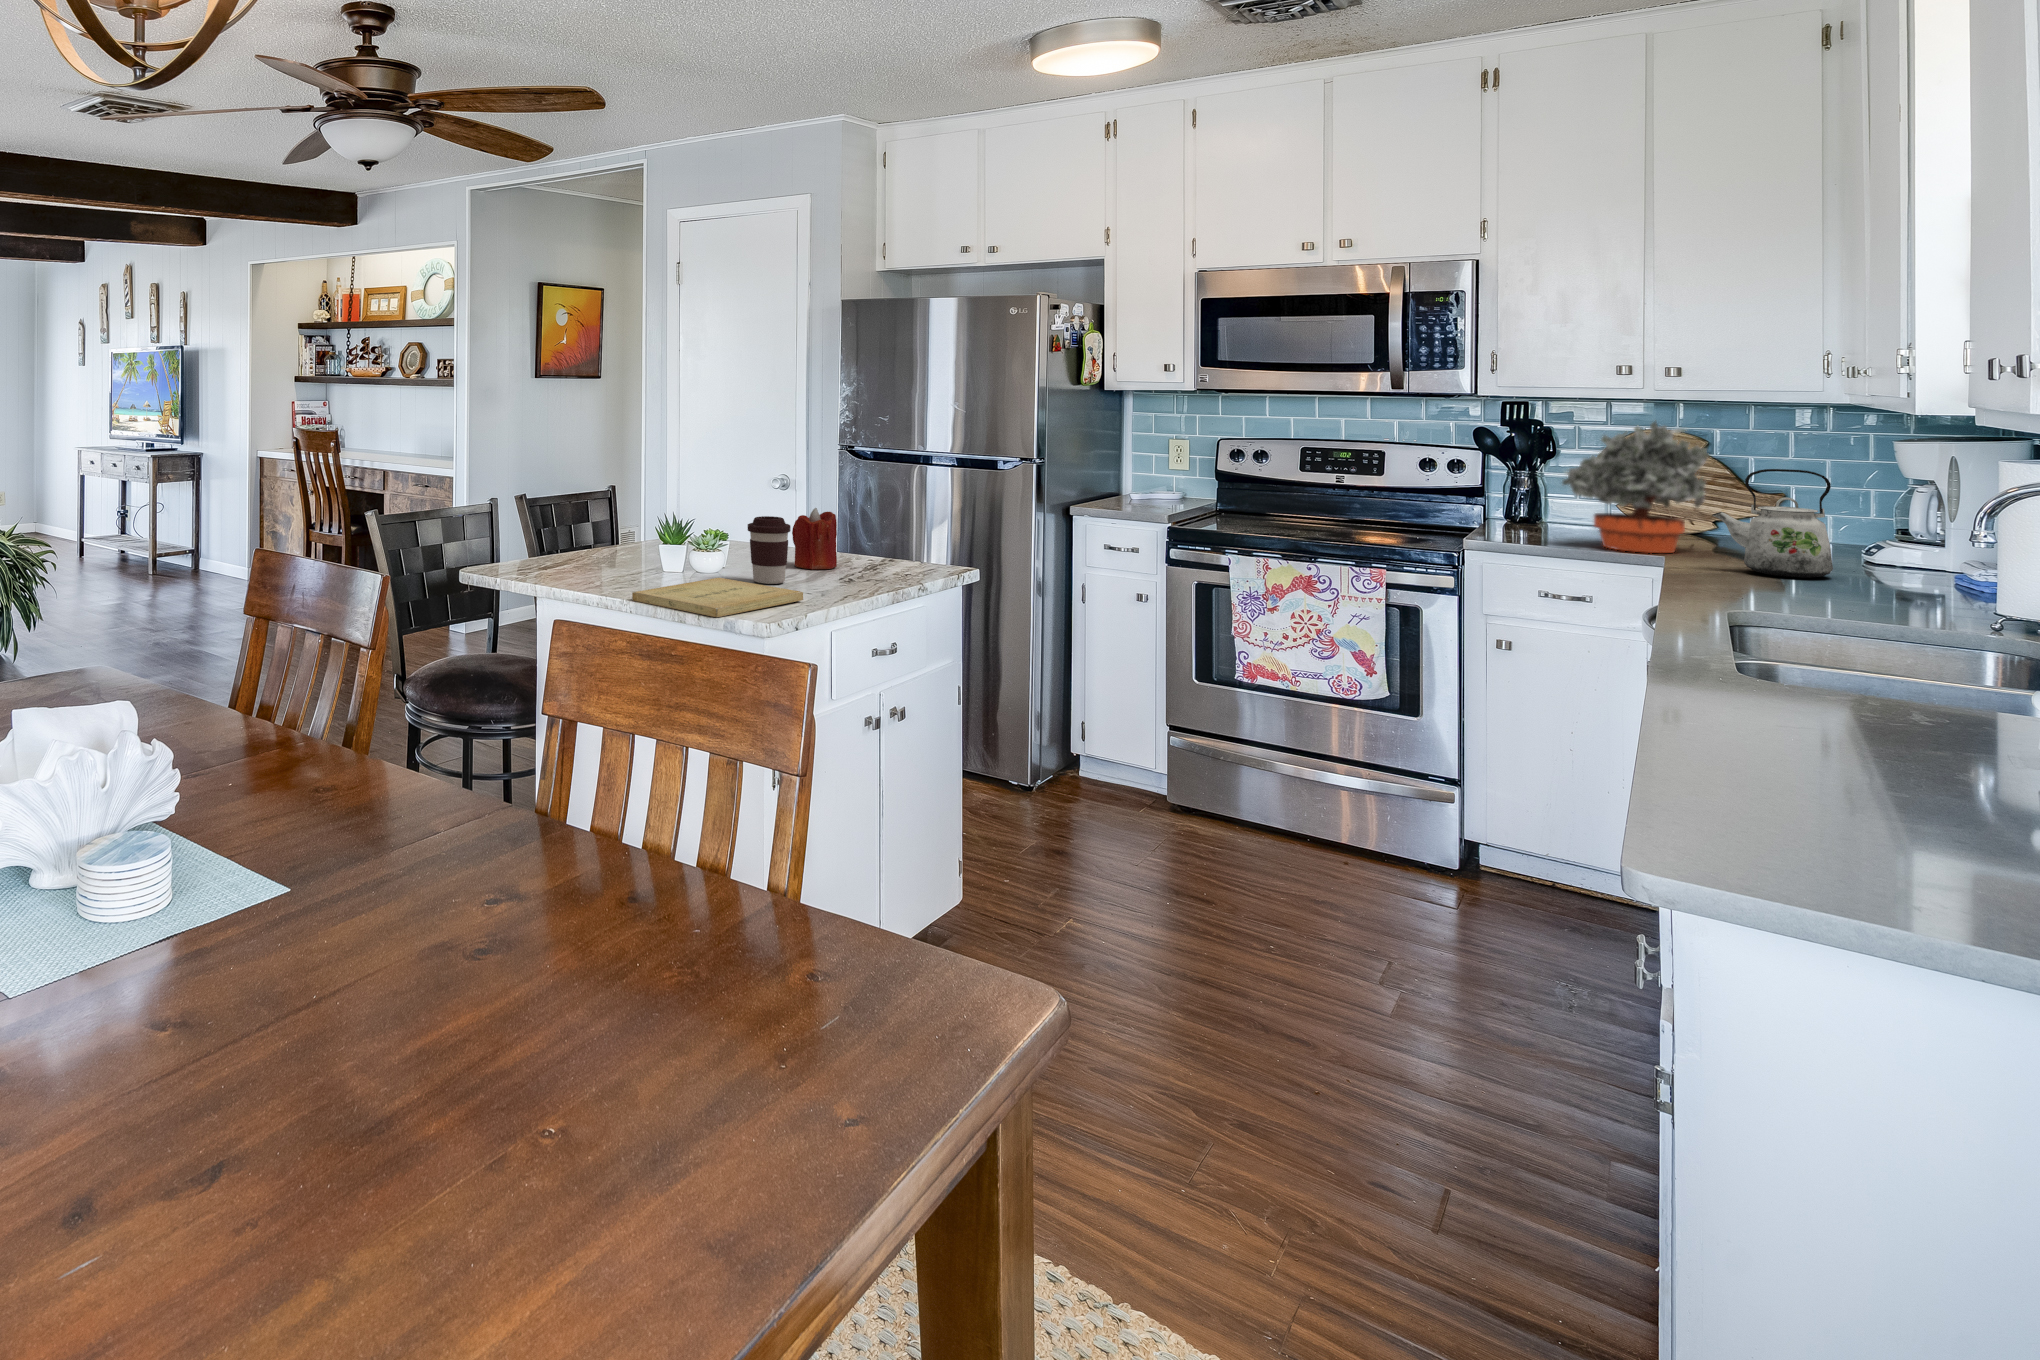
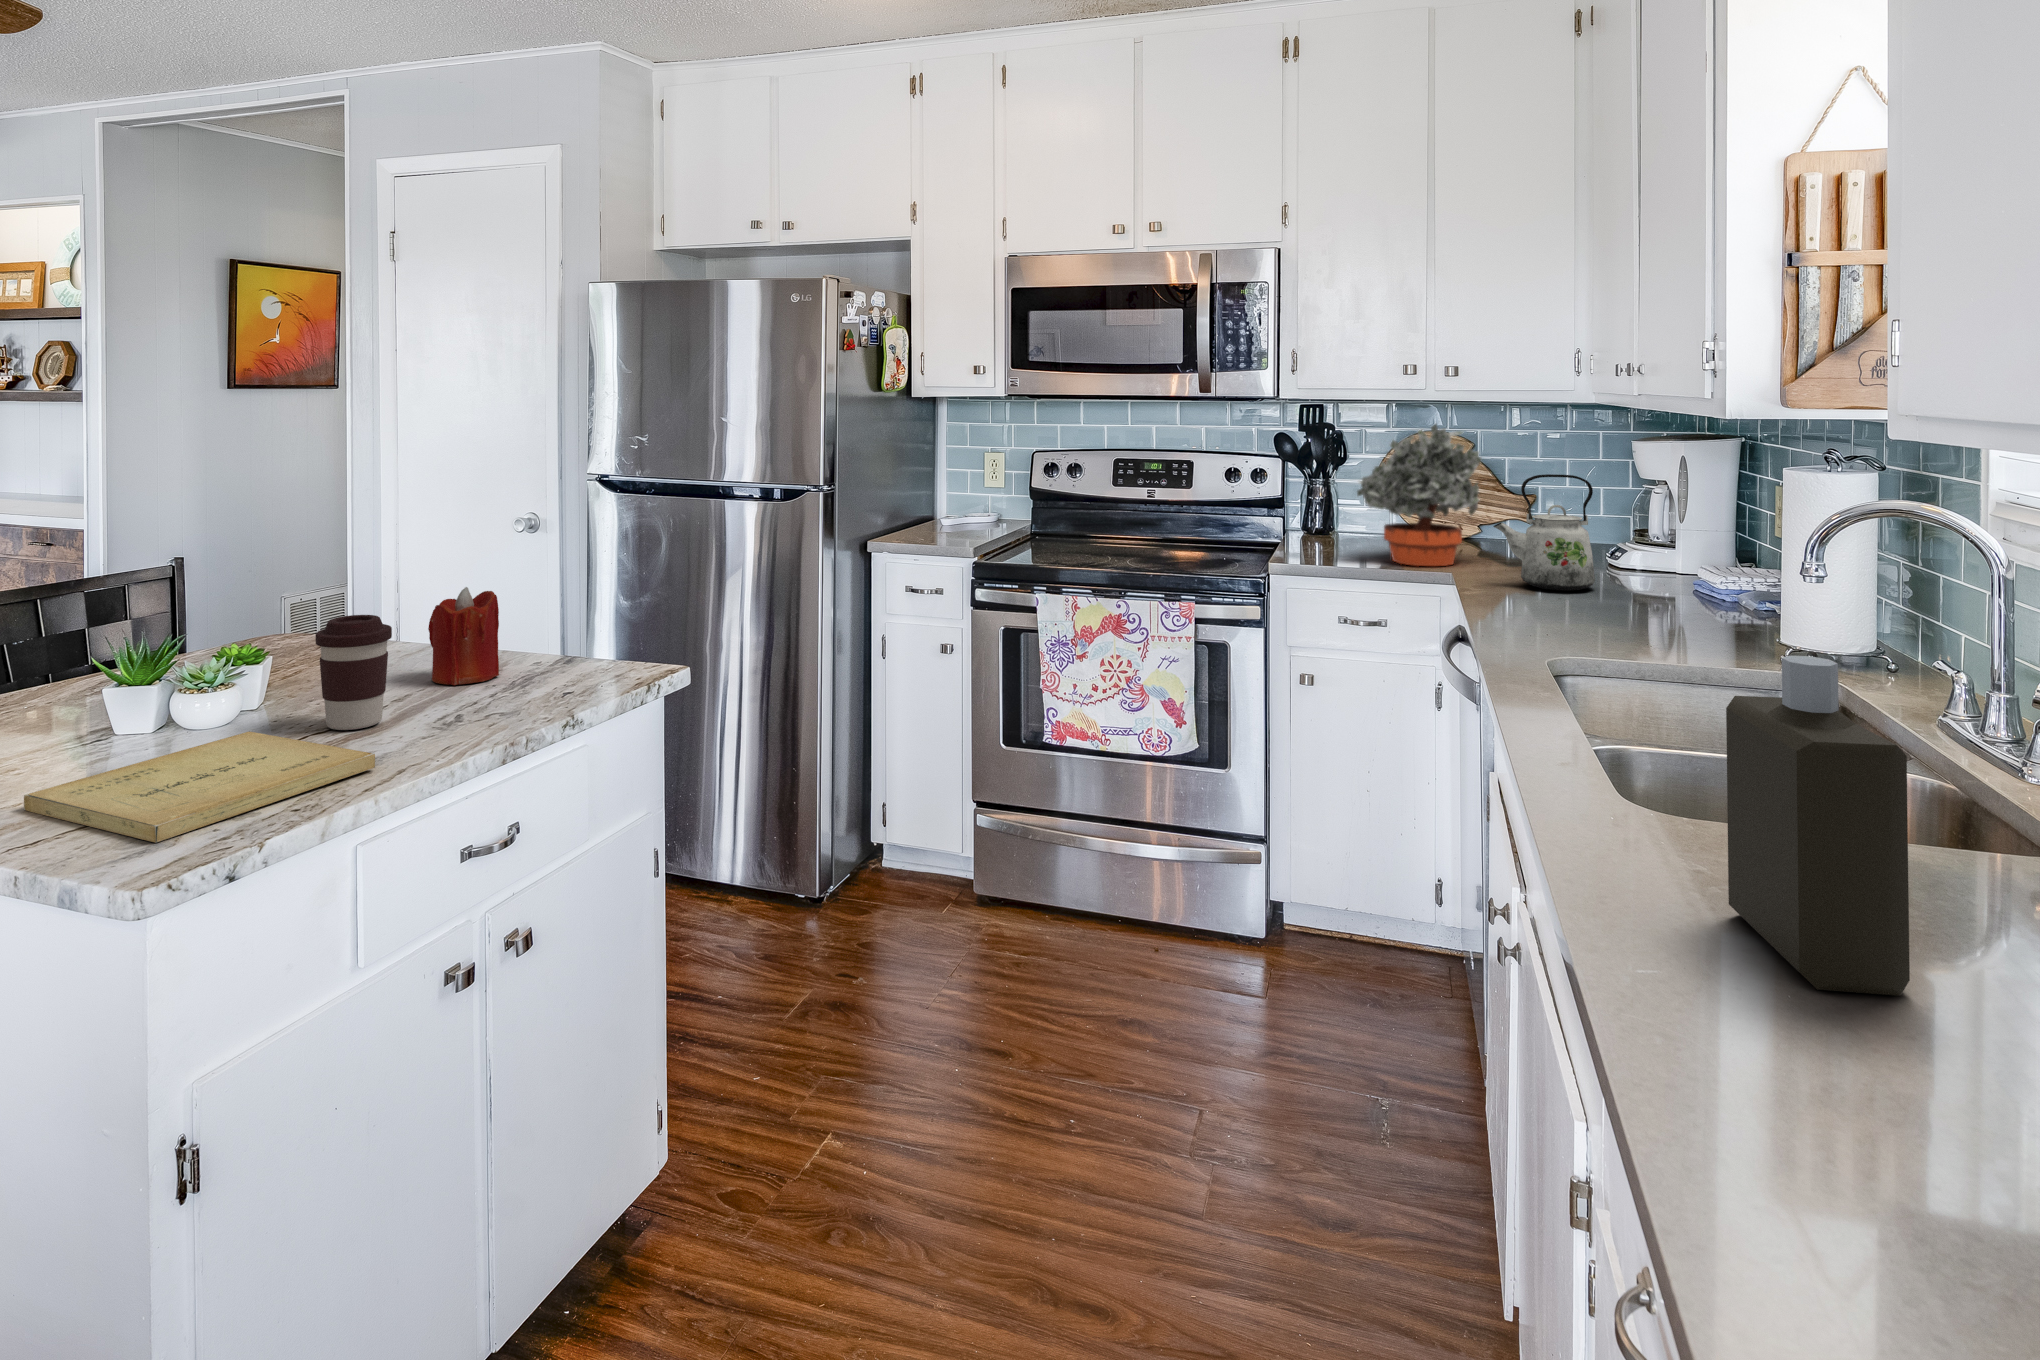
bottle: none [1796,564,1919,780] -> present [1726,656,1910,996]

